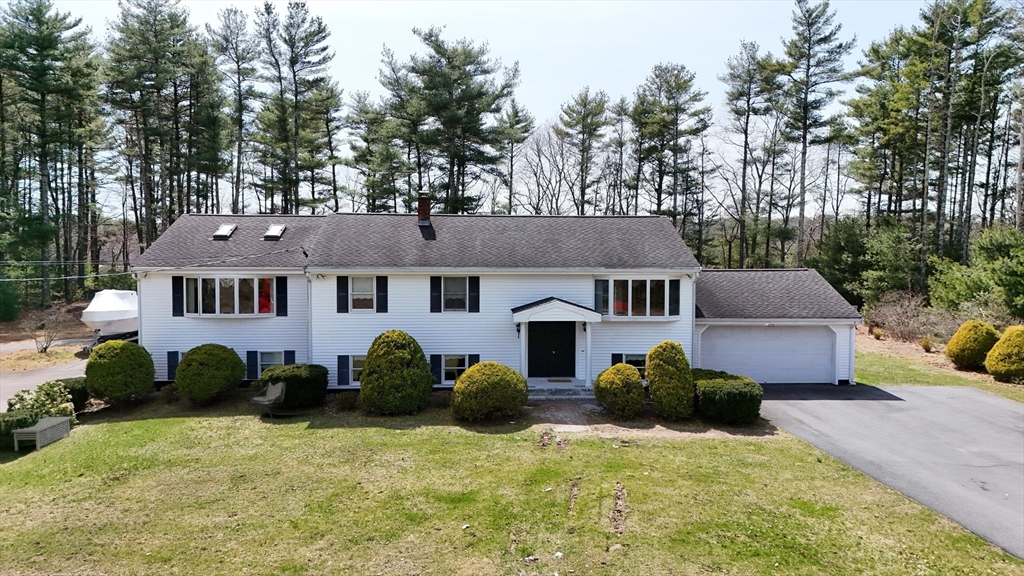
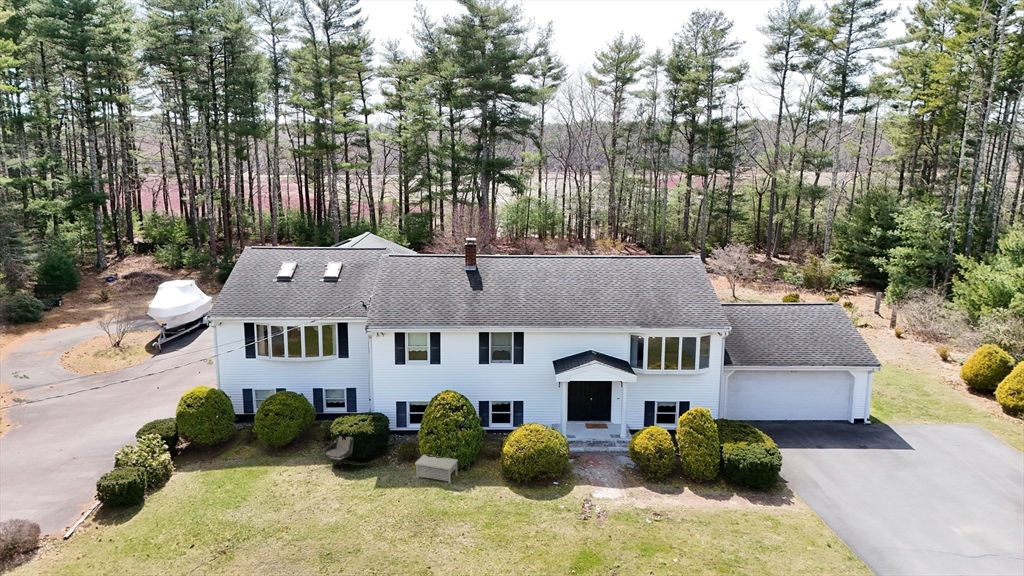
storage bench: present [12,417,70,451] -> present [415,455,458,483]

